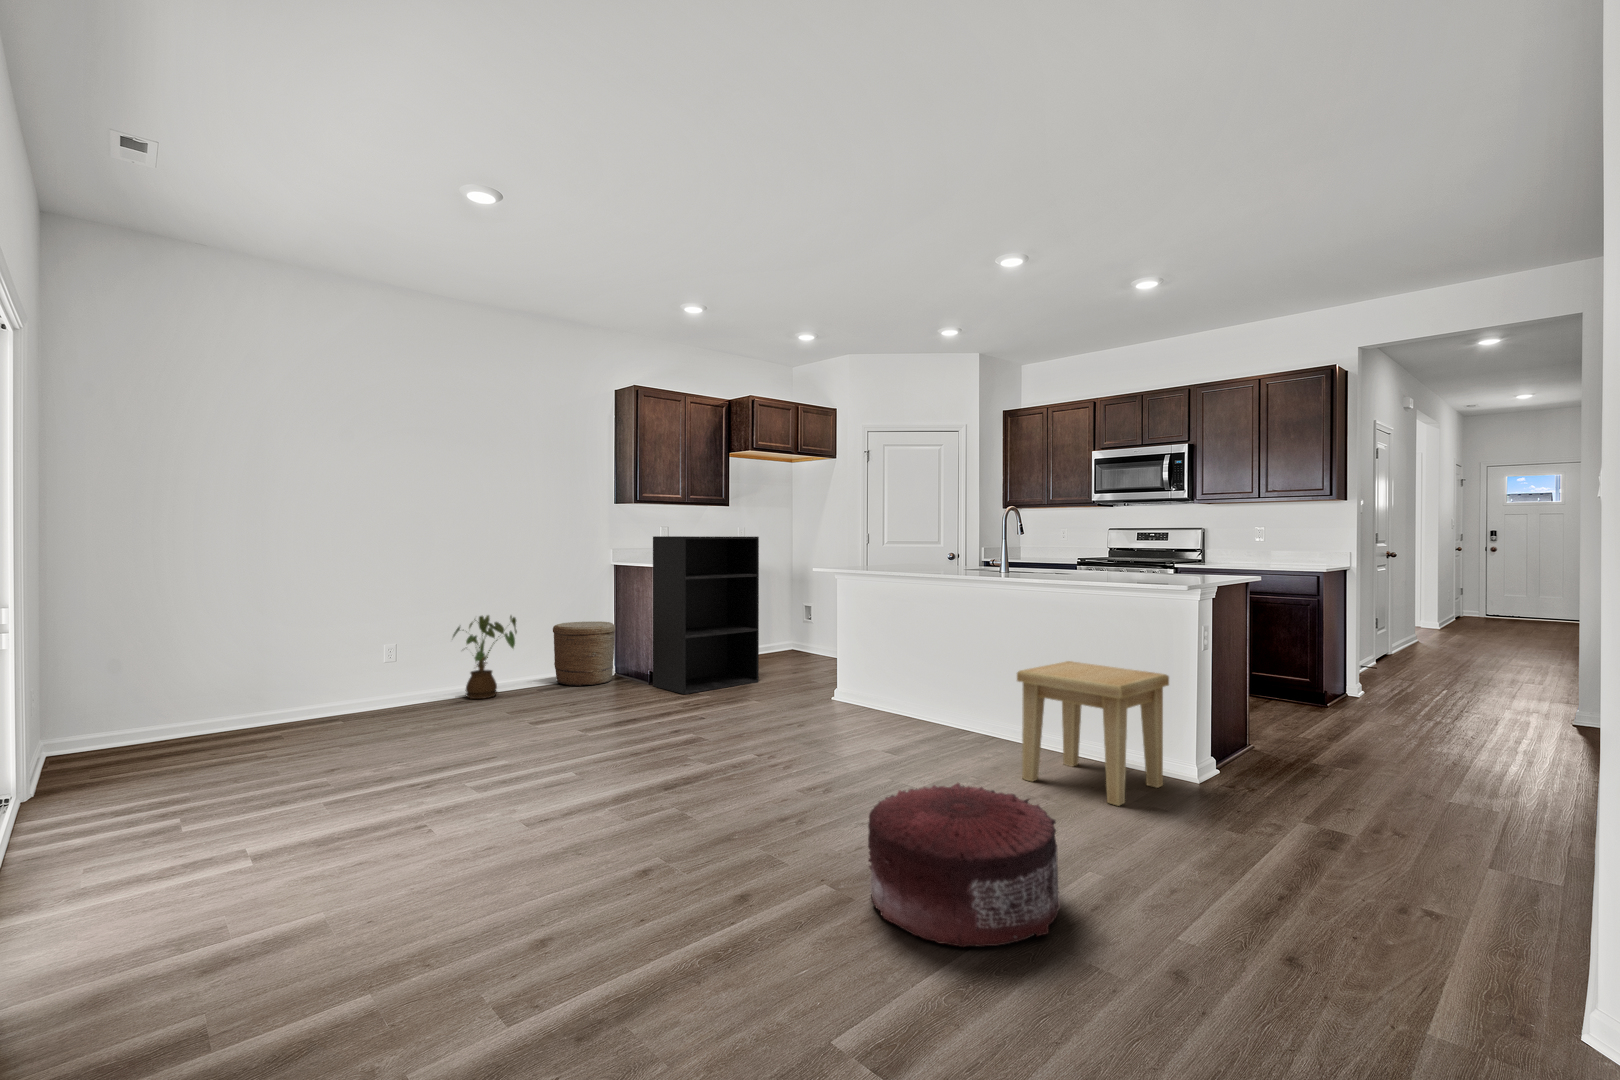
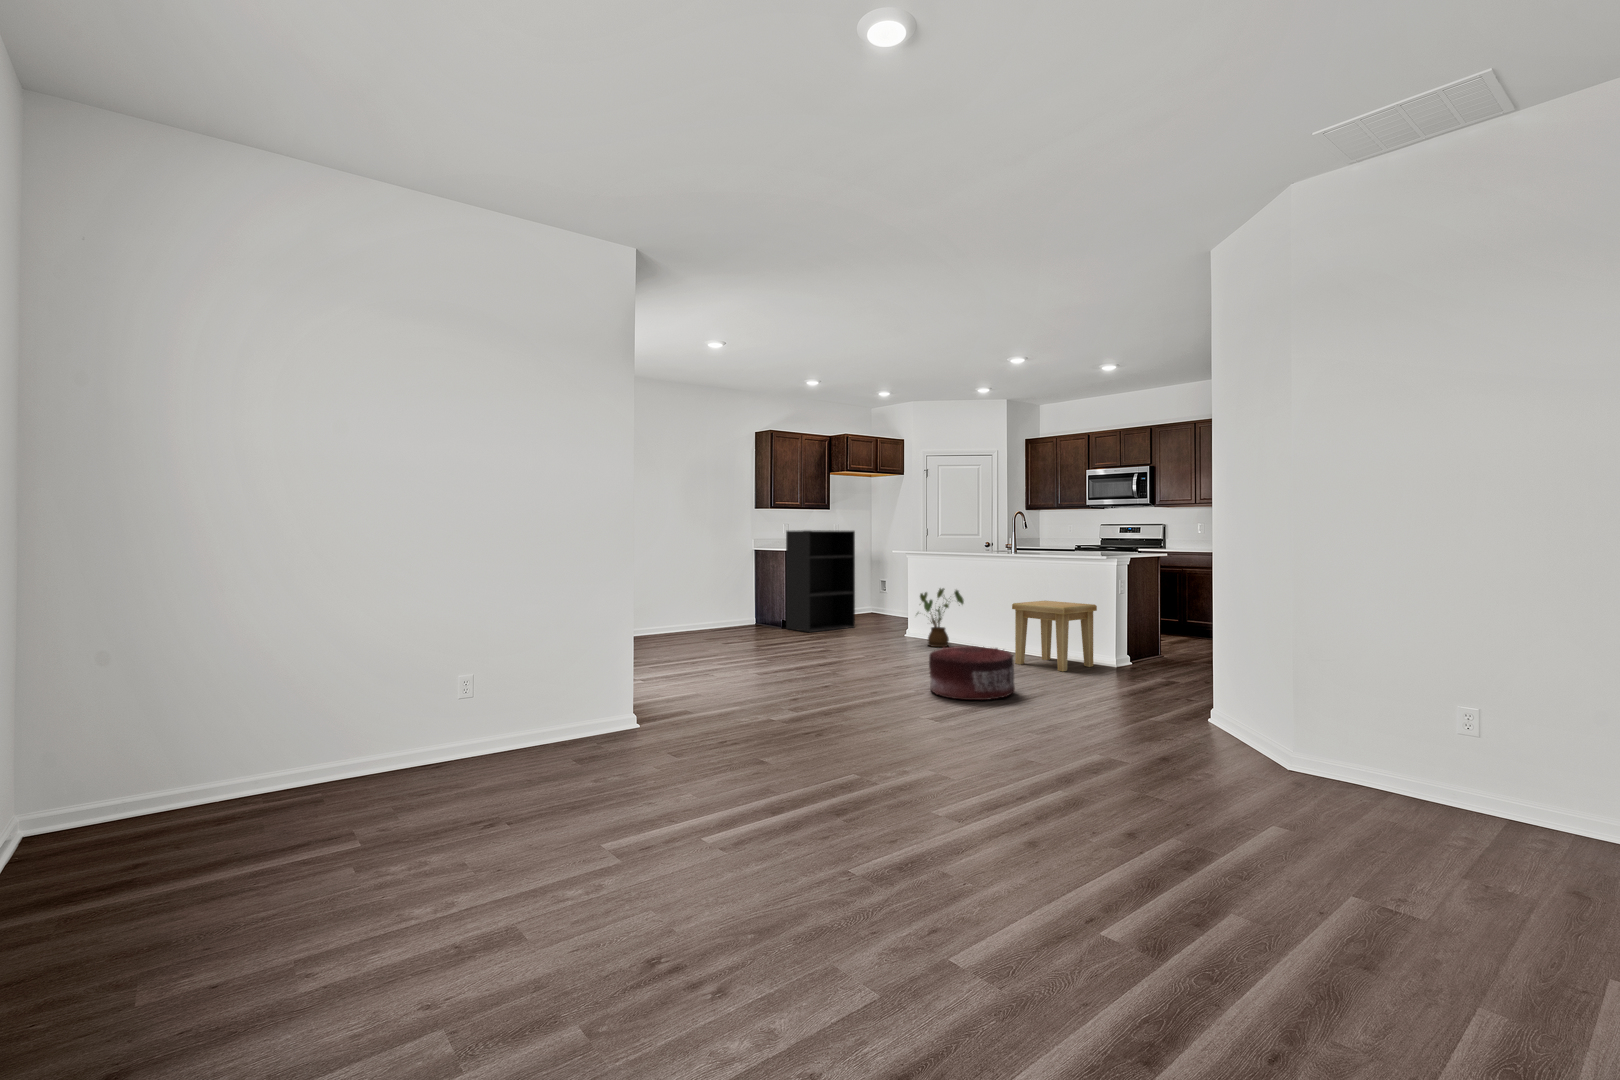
house plant: present [453,615,517,699] -> present [917,588,964,647]
woven basket: present [553,621,615,686] -> none [720,588,760,629]

